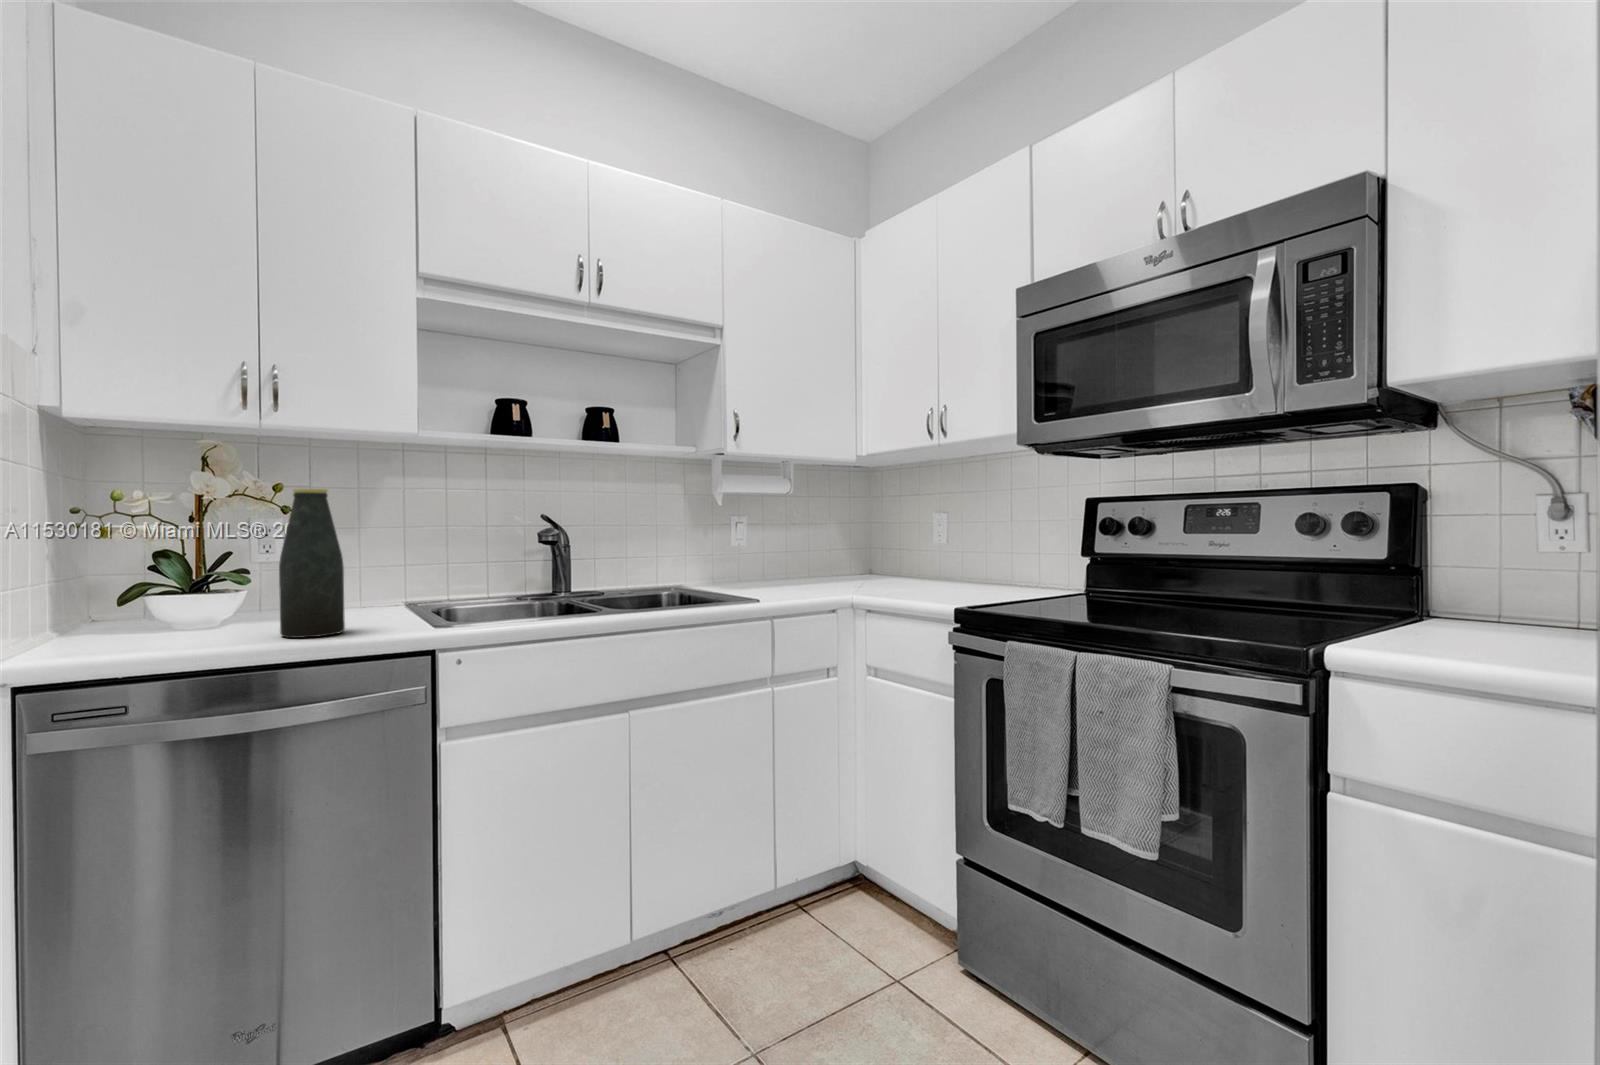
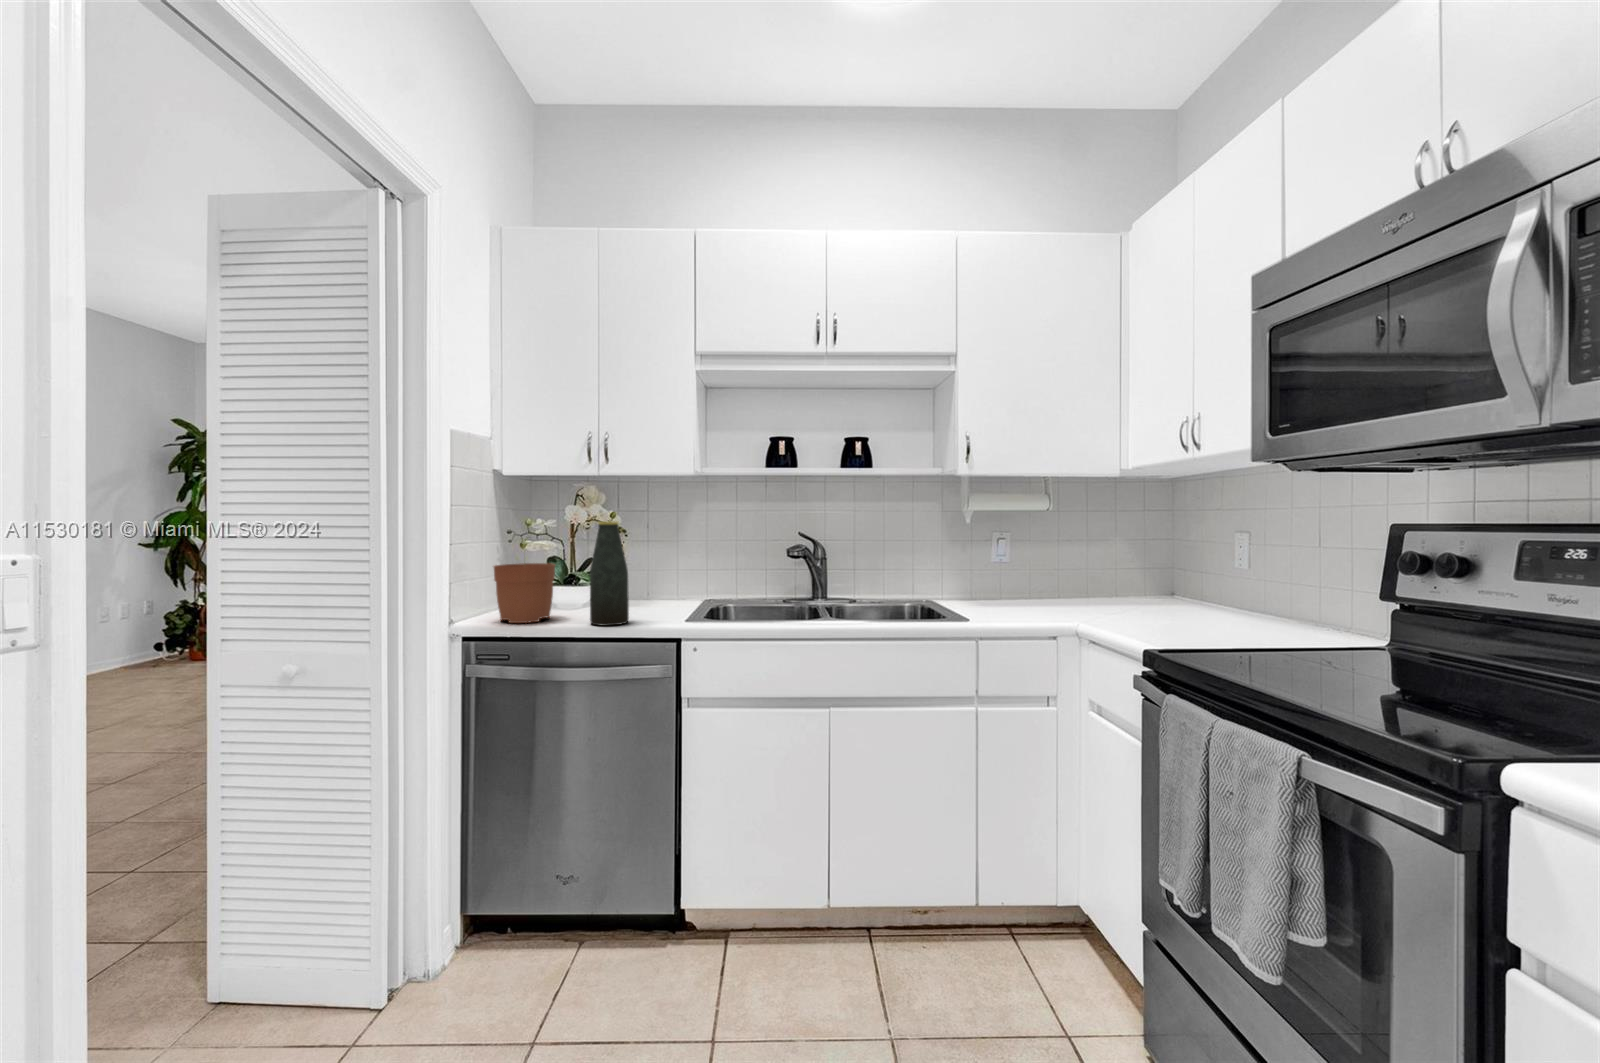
plant pot: none [82,512,204,647] -> present [494,563,555,623]

